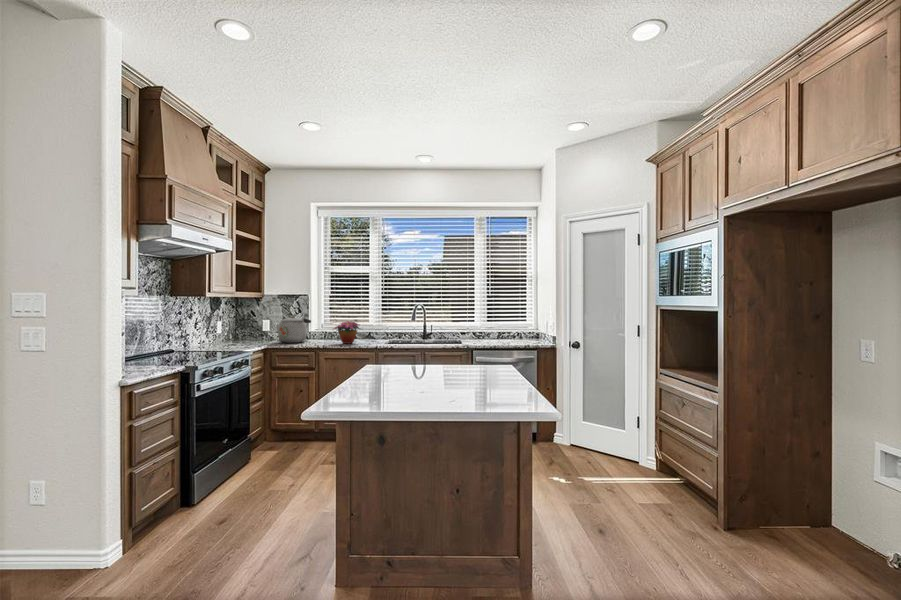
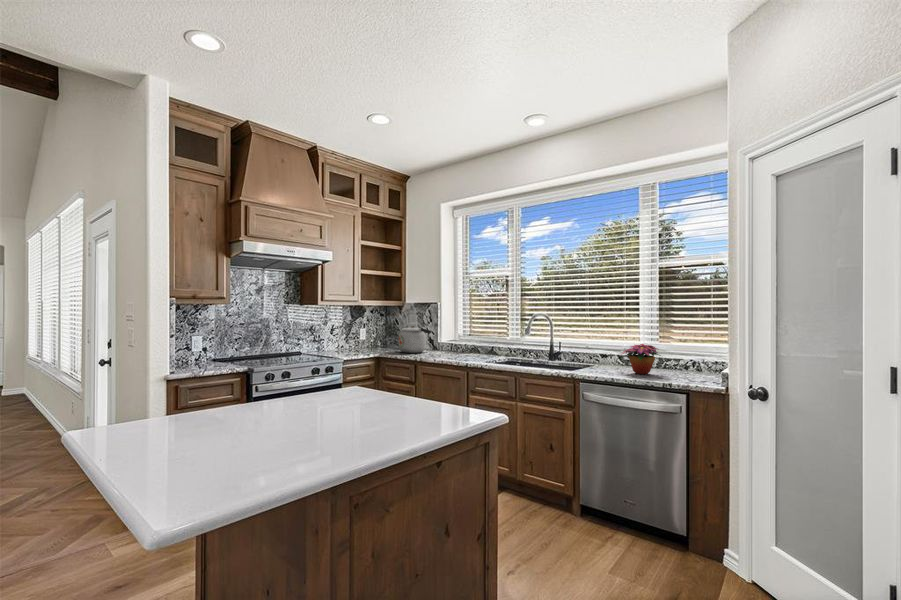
flower arrangement: present [334,321,360,344] -> present [622,344,661,374]

